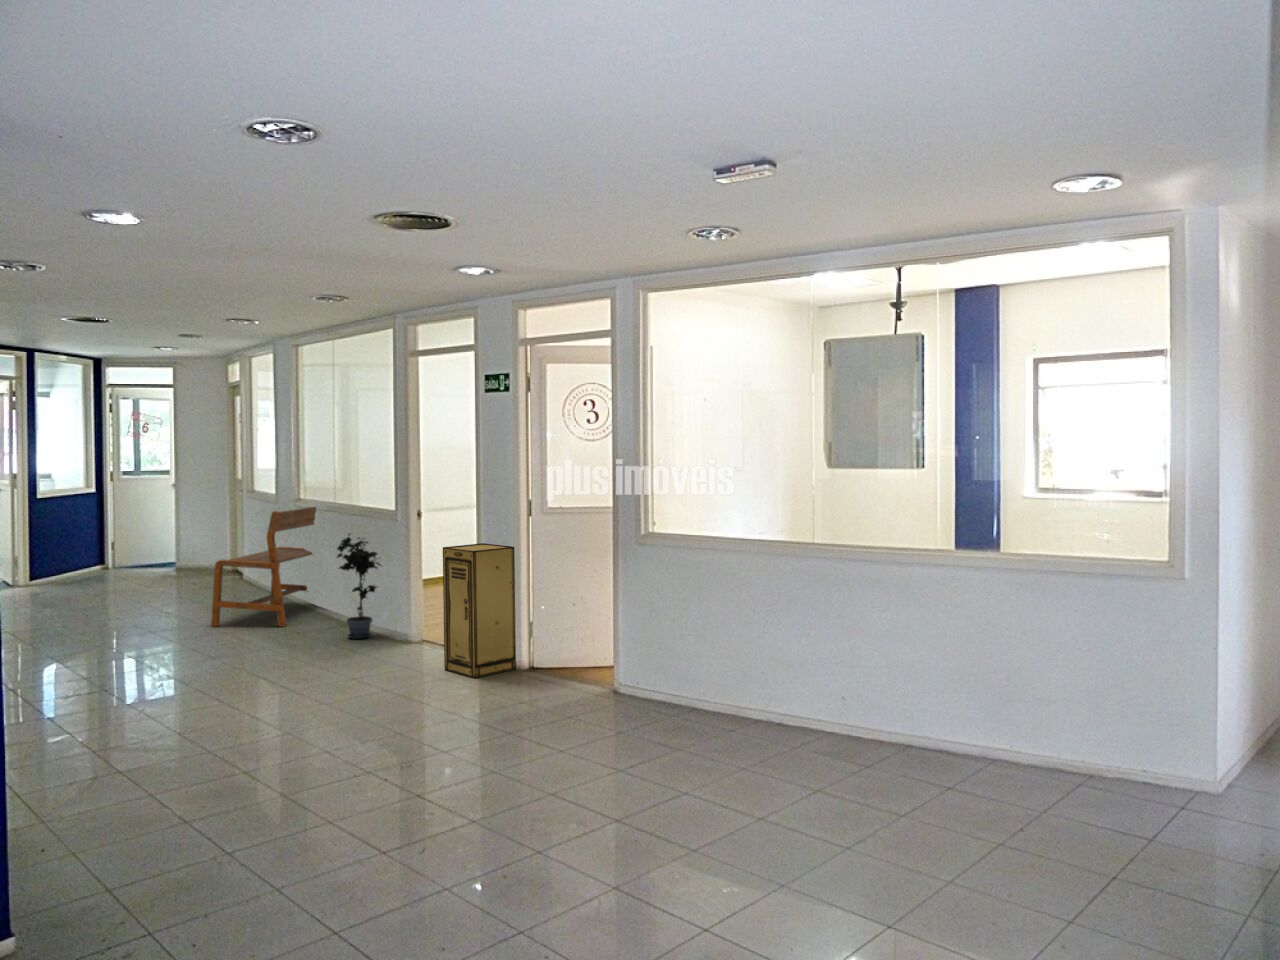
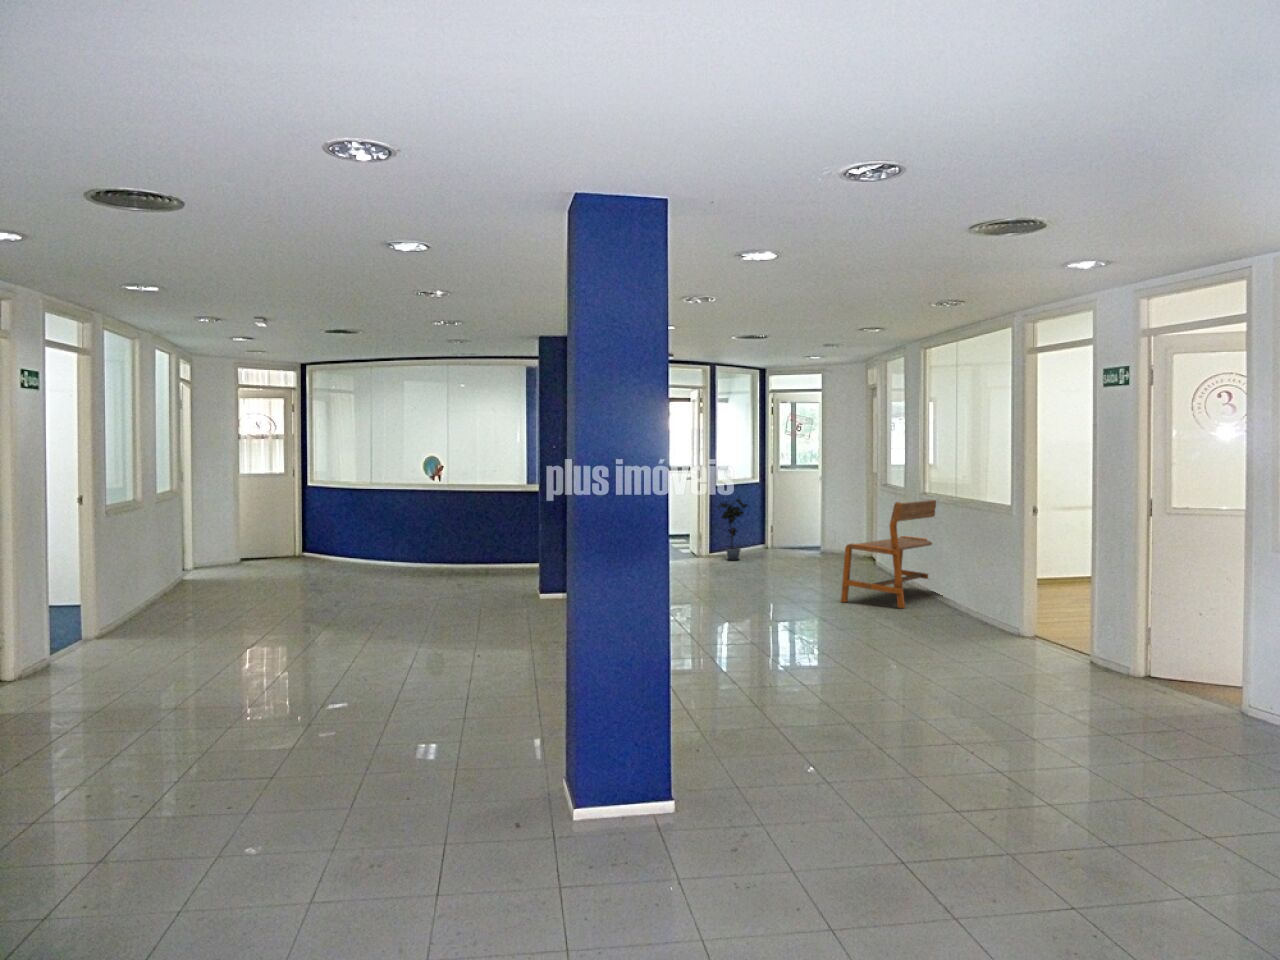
potted plant: present [337,534,381,639] -> present [718,499,749,561]
storage cabinet: present [443,543,516,678] -> none [1050,542,1130,678]

